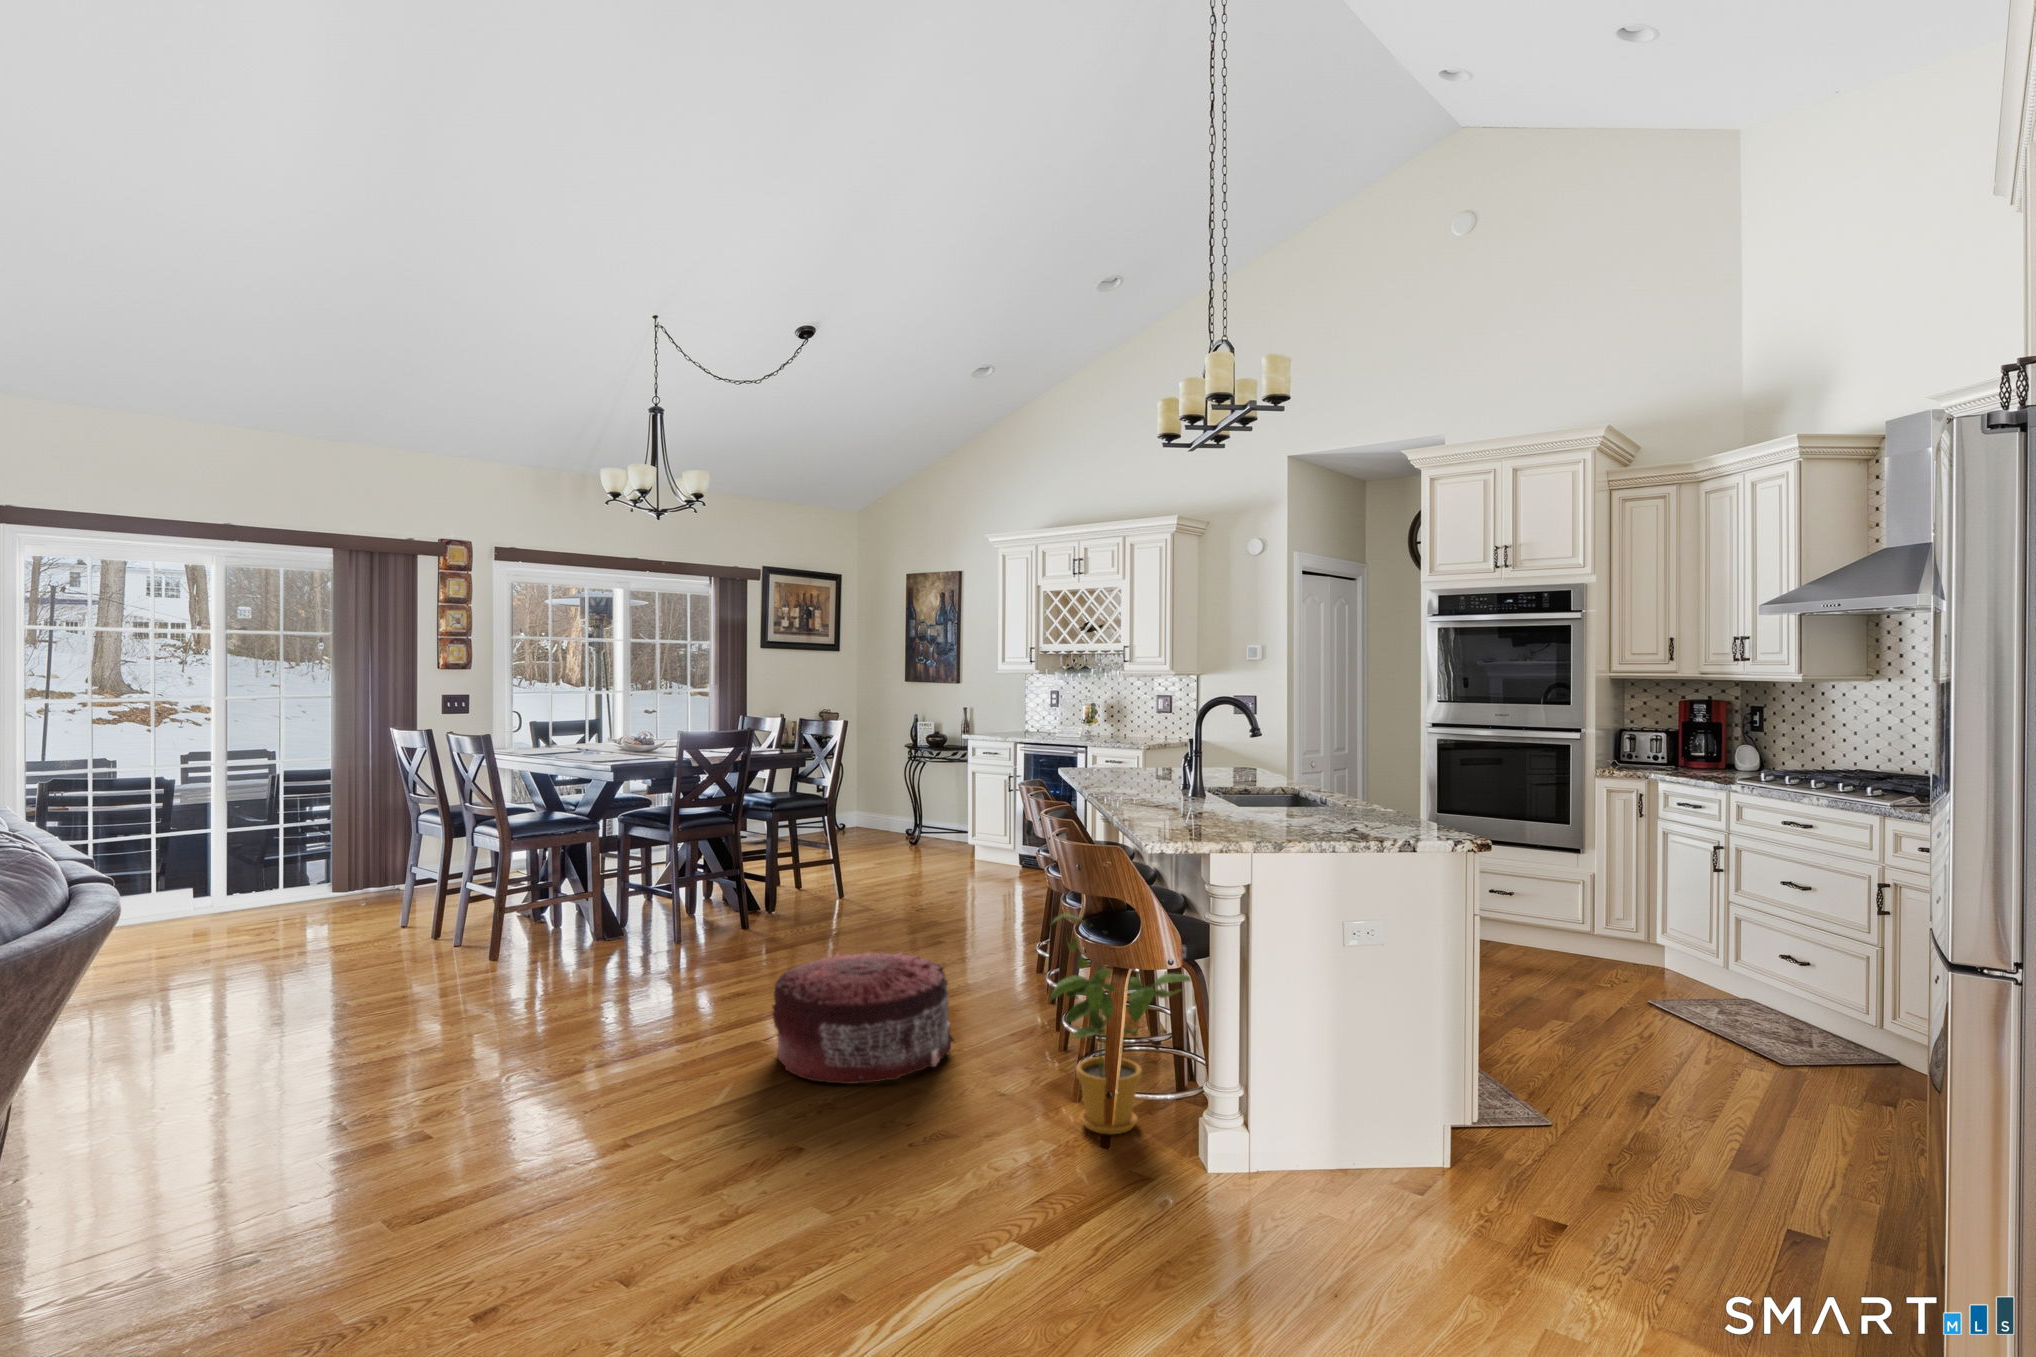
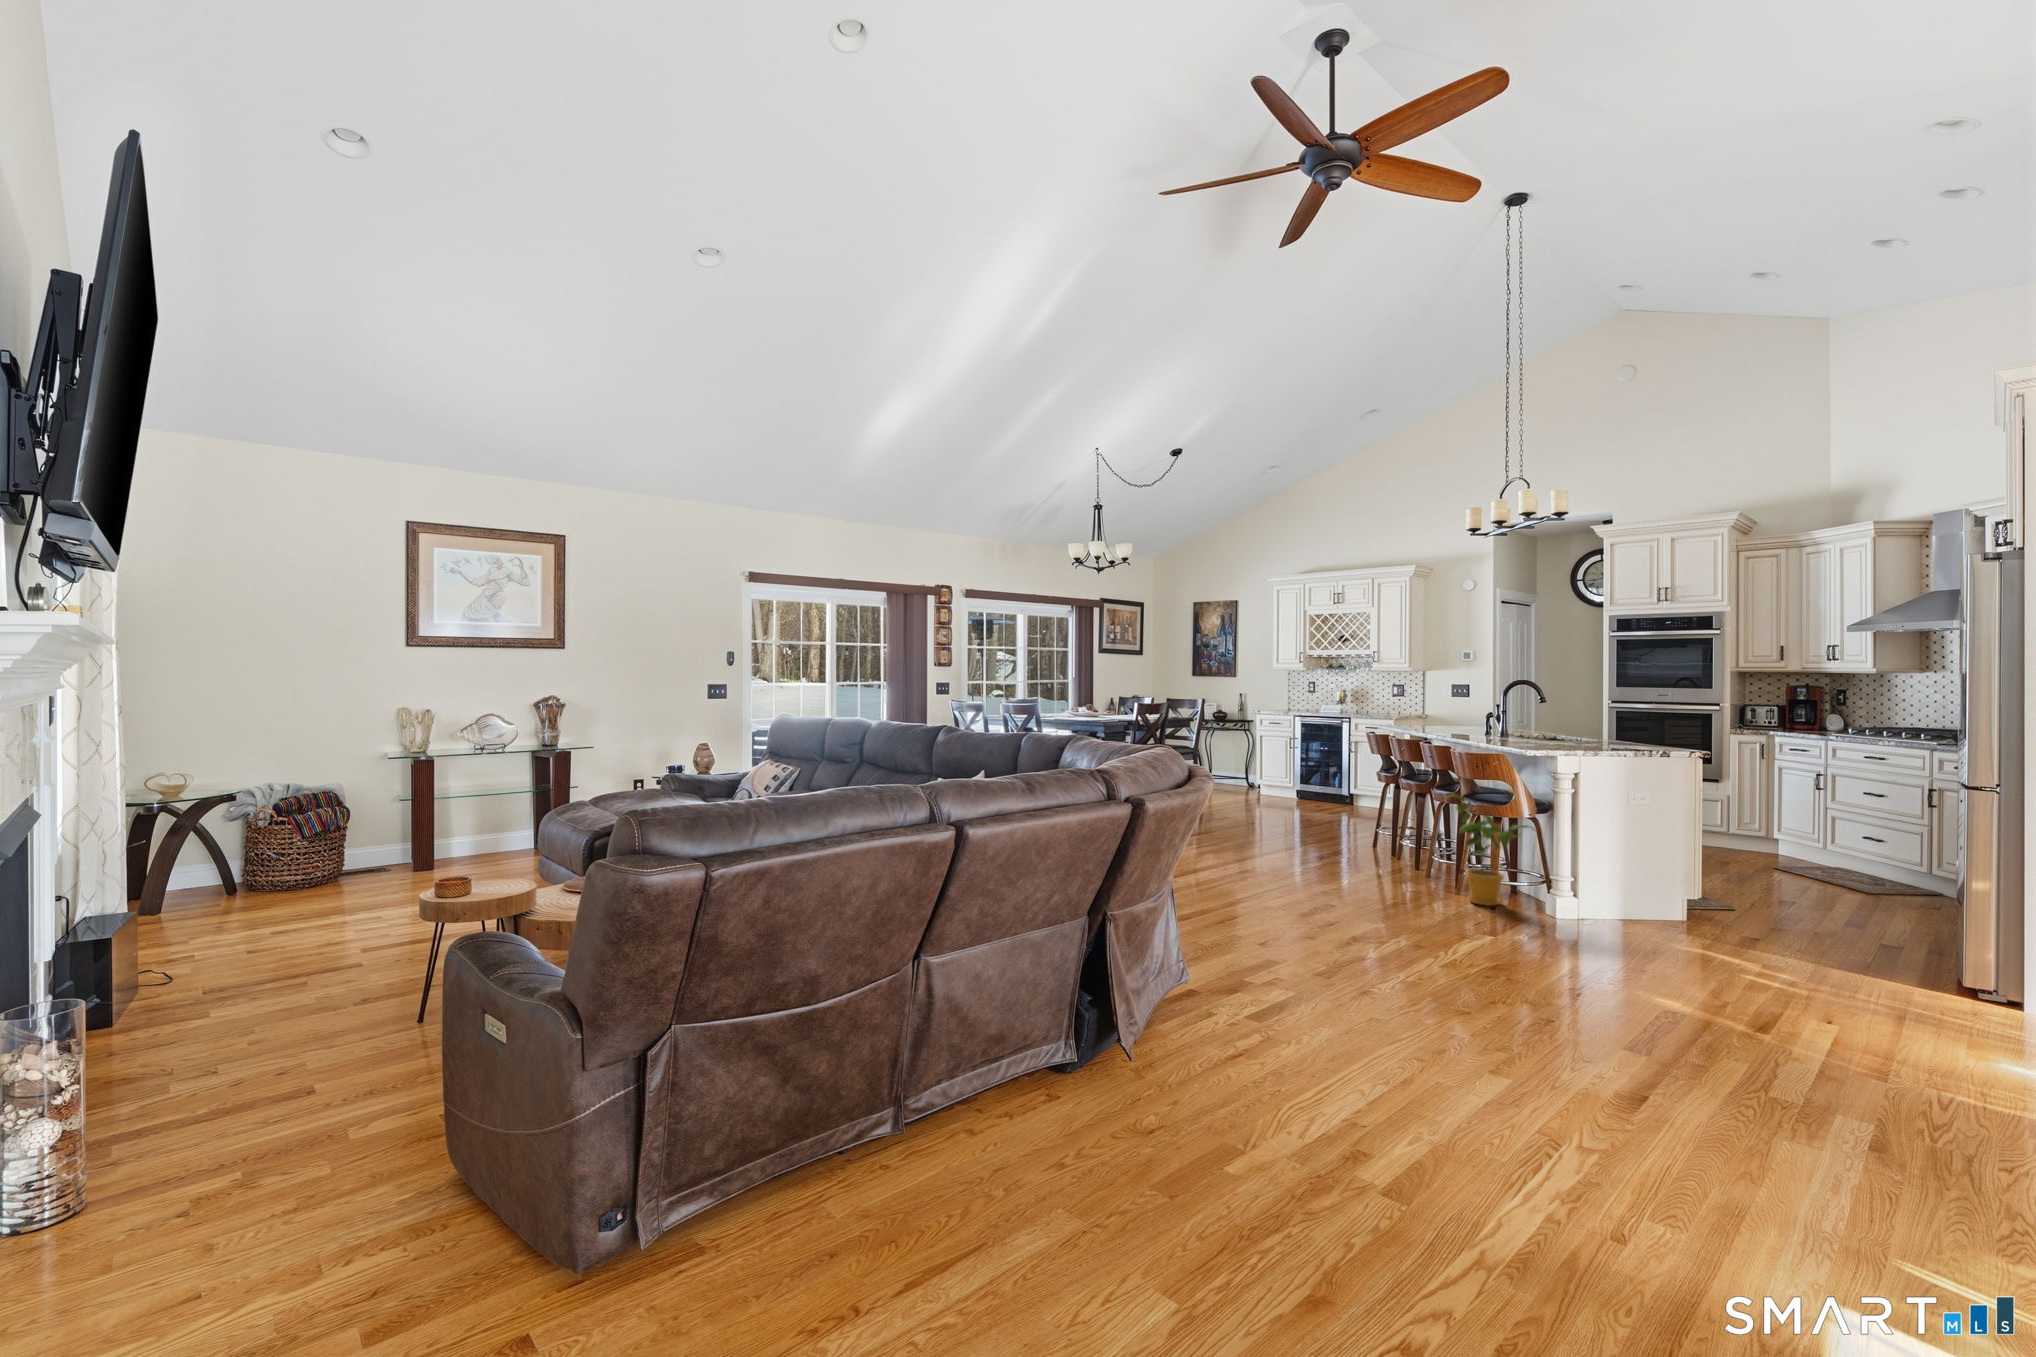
pouf: present [772,952,954,1084] -> none [1267,822,1367,885]

